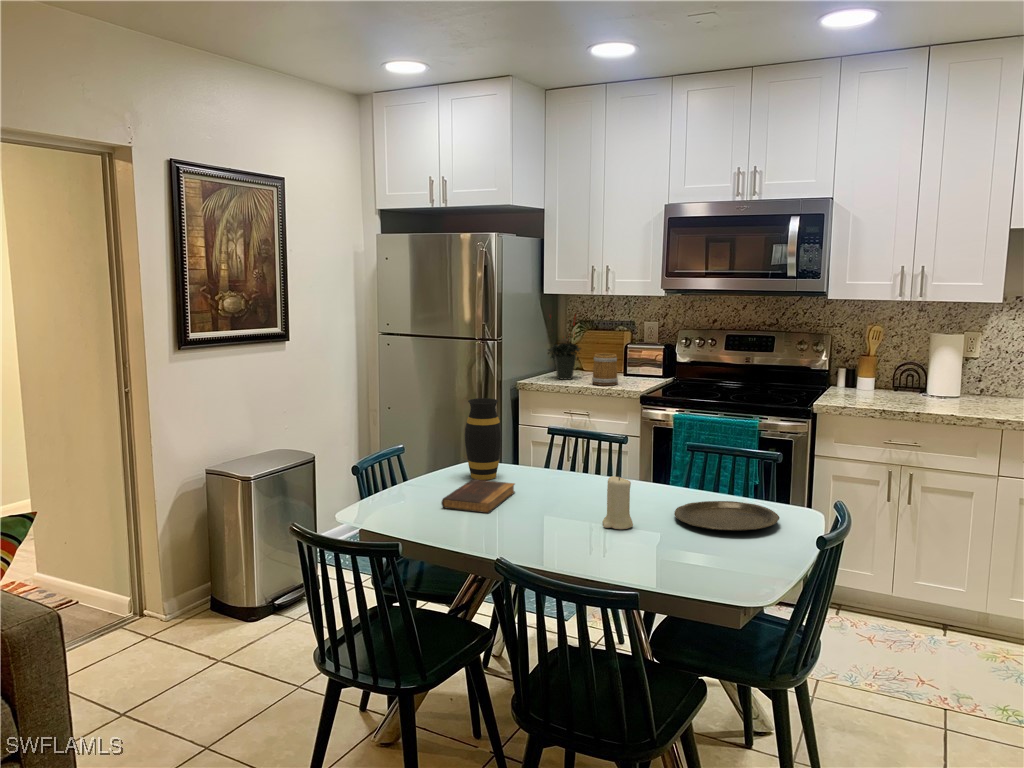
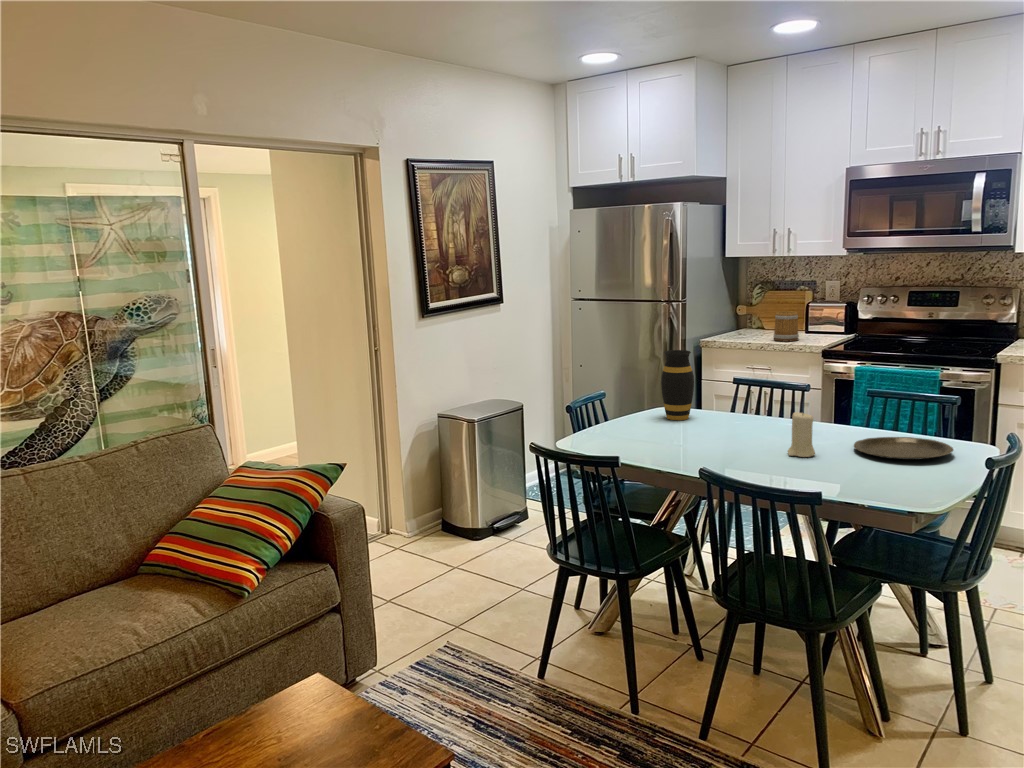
potted plant: present [548,321,581,379] -> none [730,275,763,337]
book: present [441,479,515,513] -> none [645,418,707,444]

